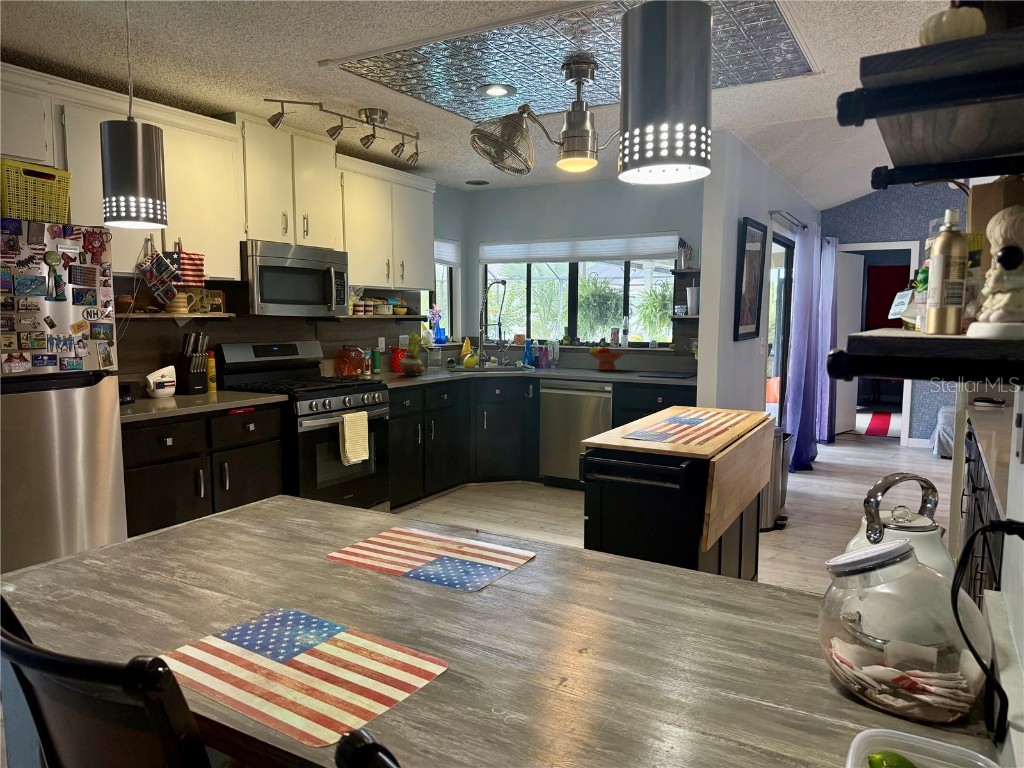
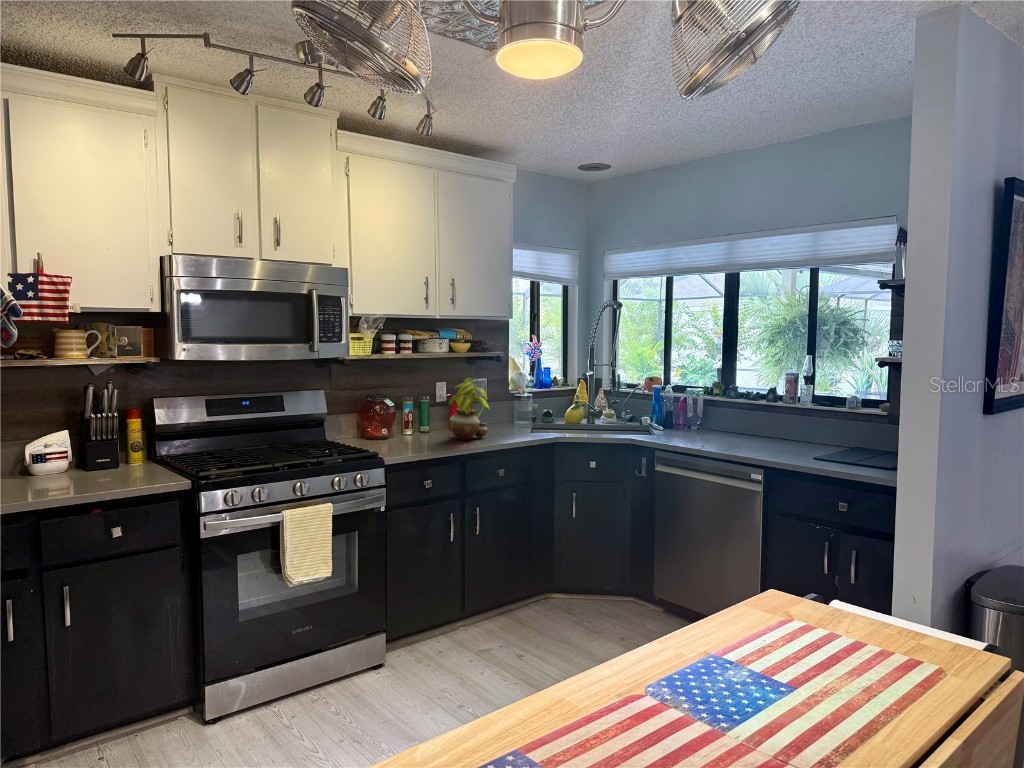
fruit bowl: present [589,346,625,370] -> none [744,400,806,440]

